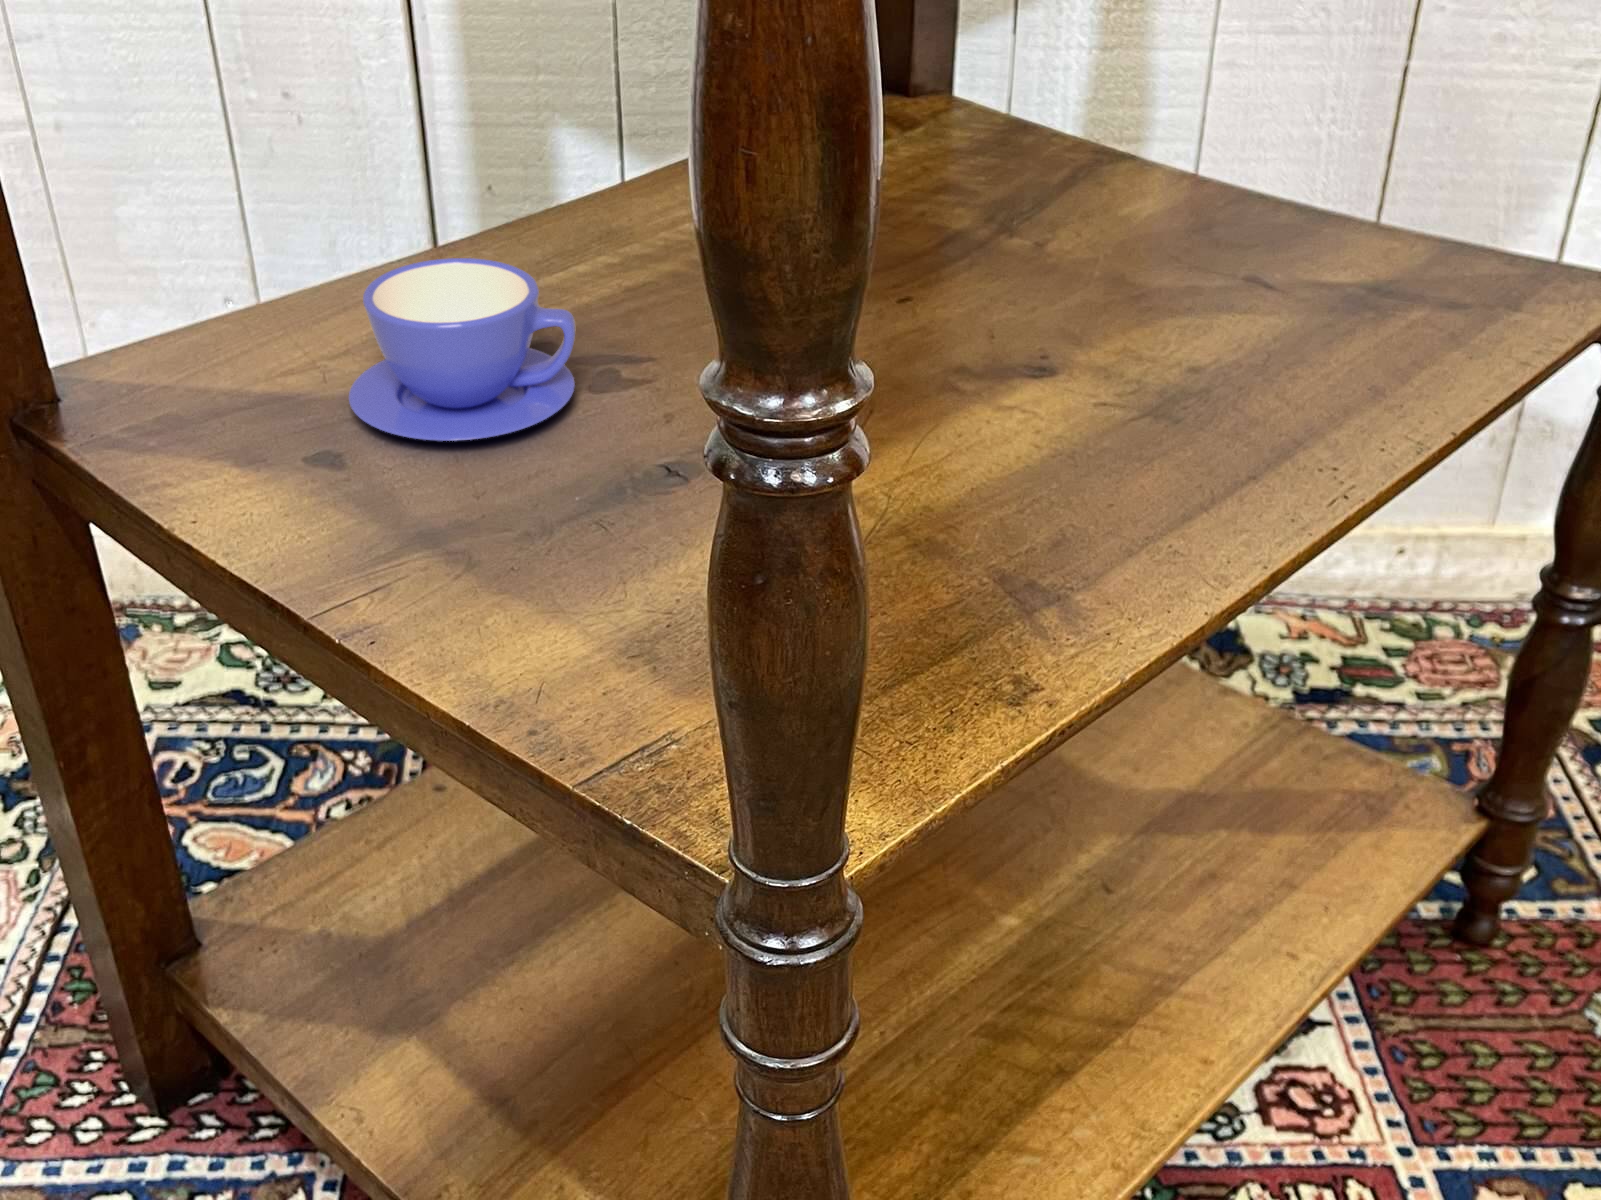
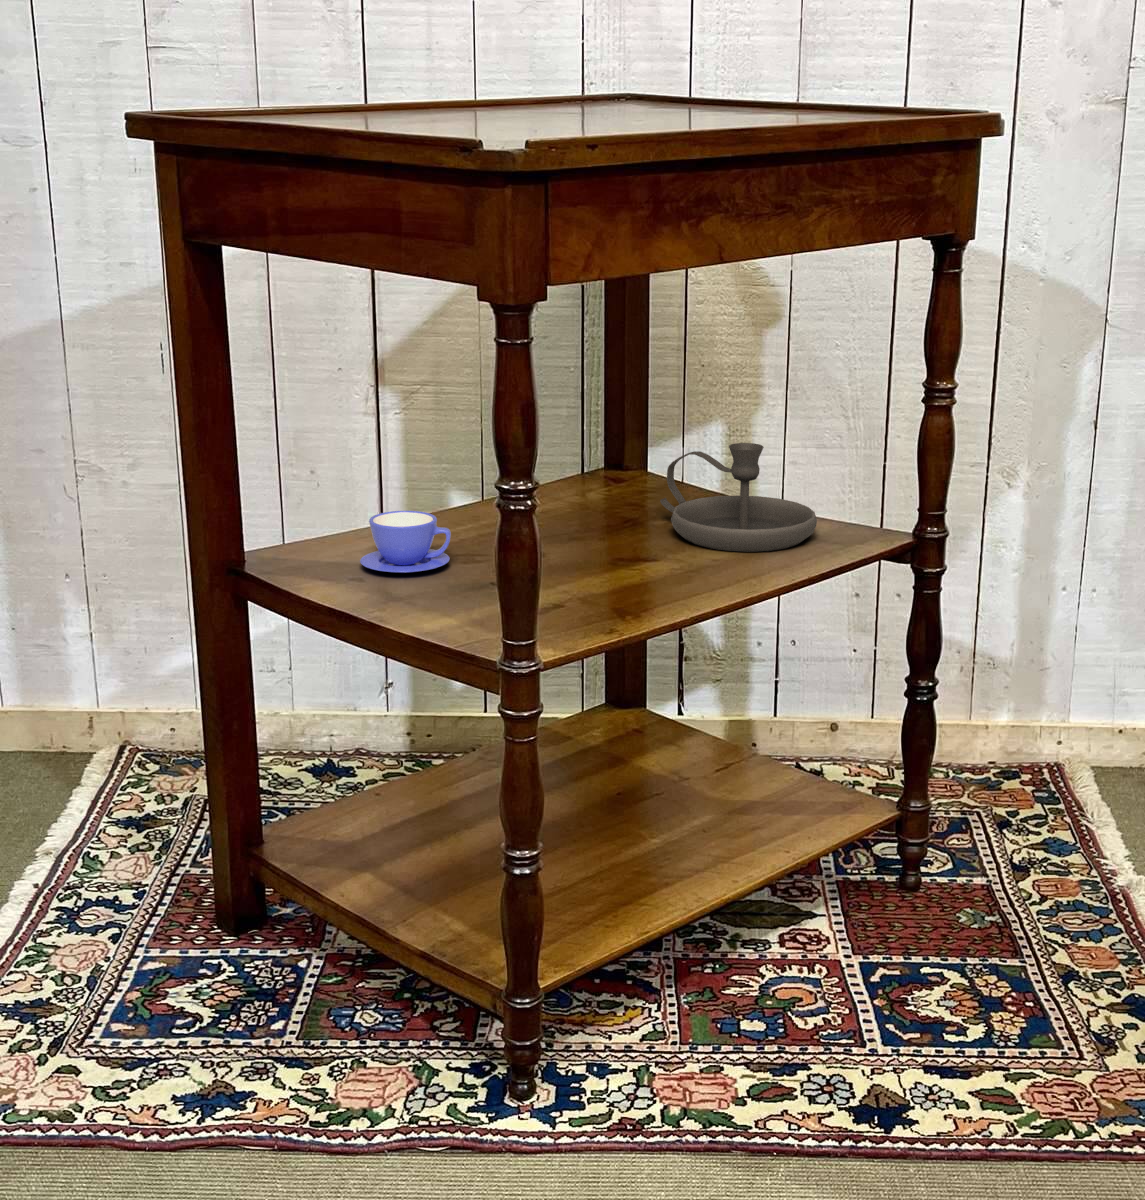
candlestick: none [1045,66,1421,342] -> present [660,443,817,552]

